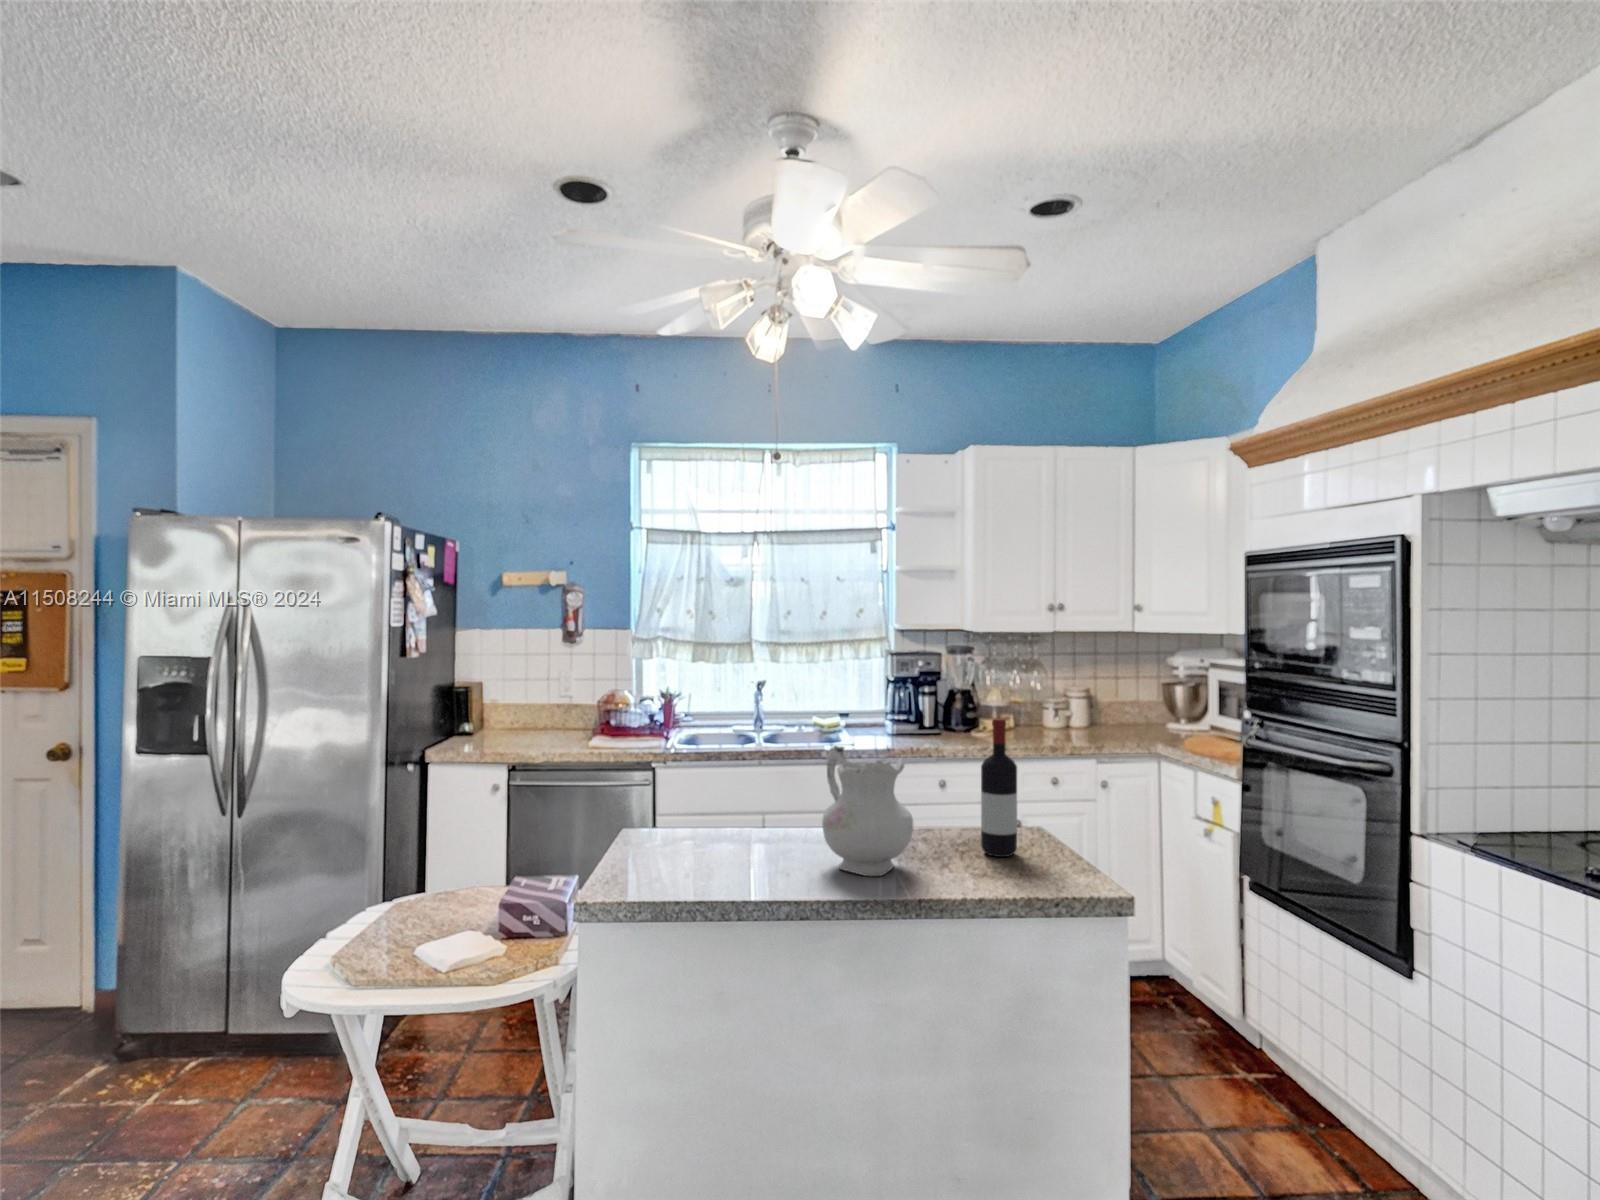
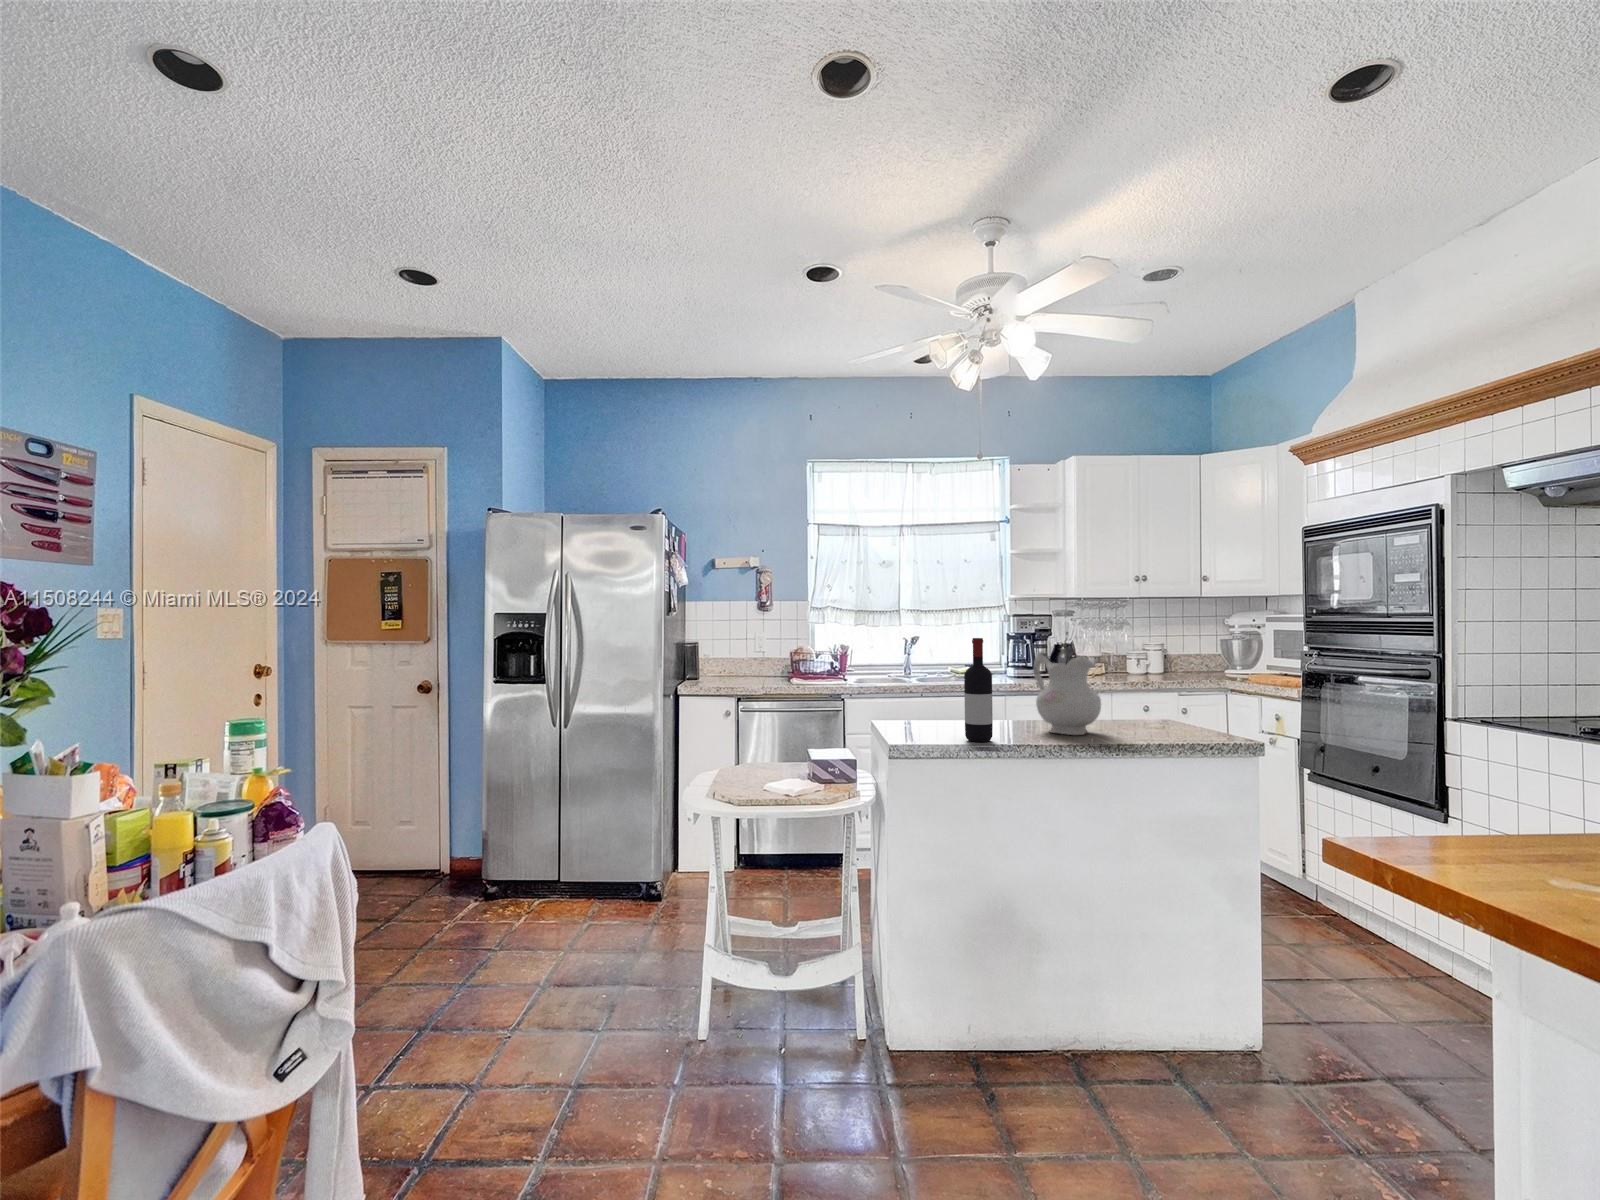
wine bottle: present [981,718,1017,857] -> present [964,638,993,742]

